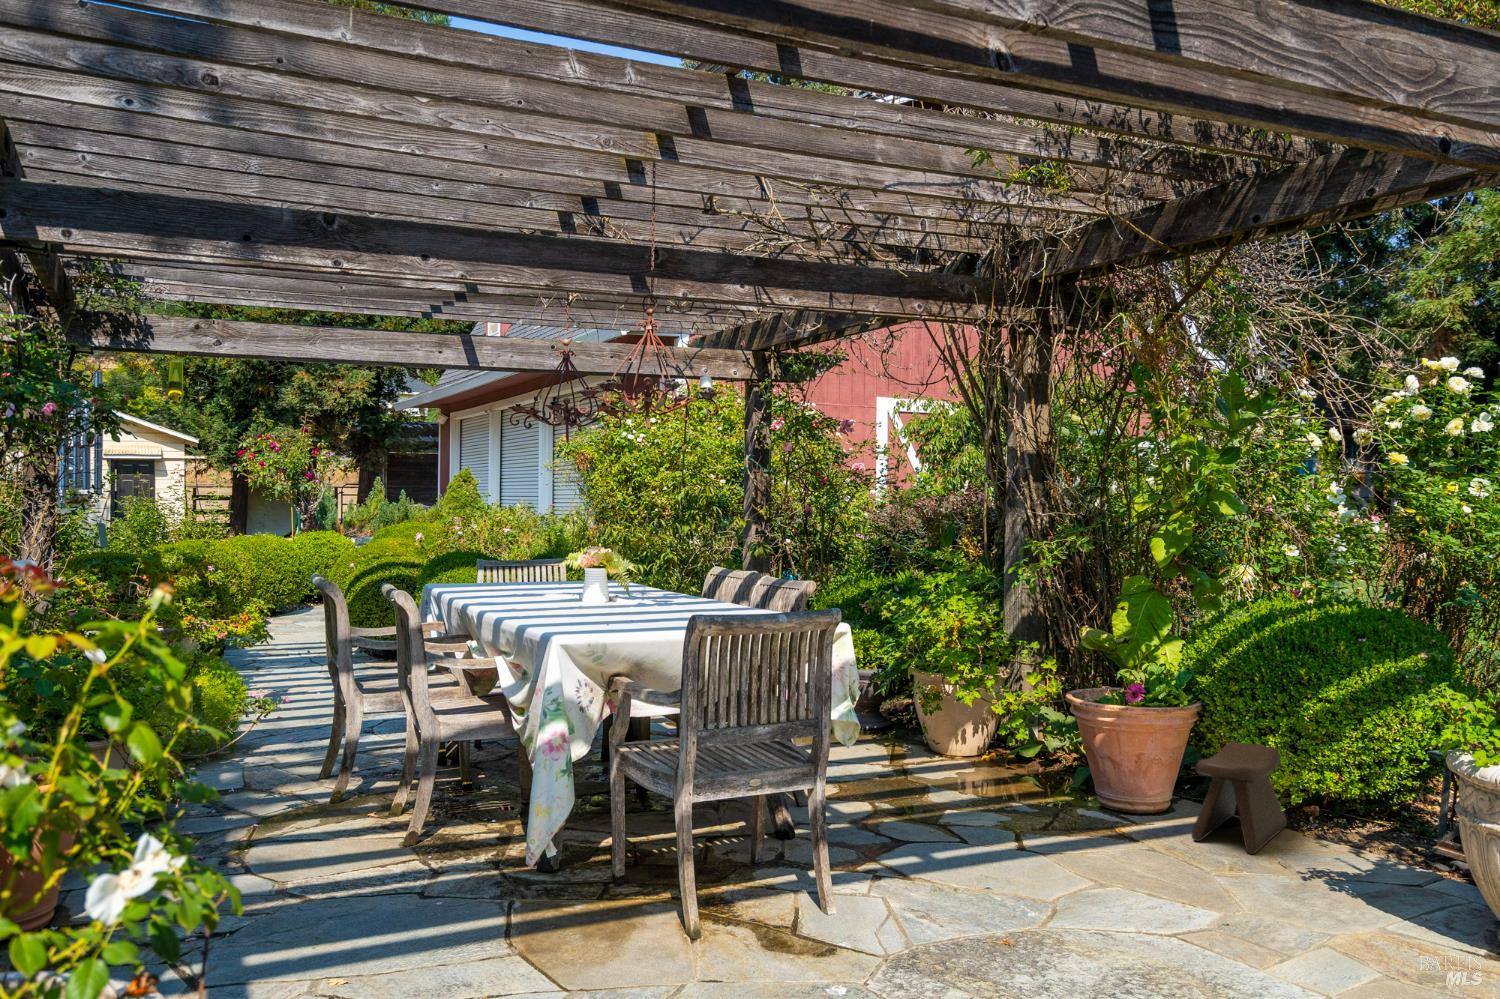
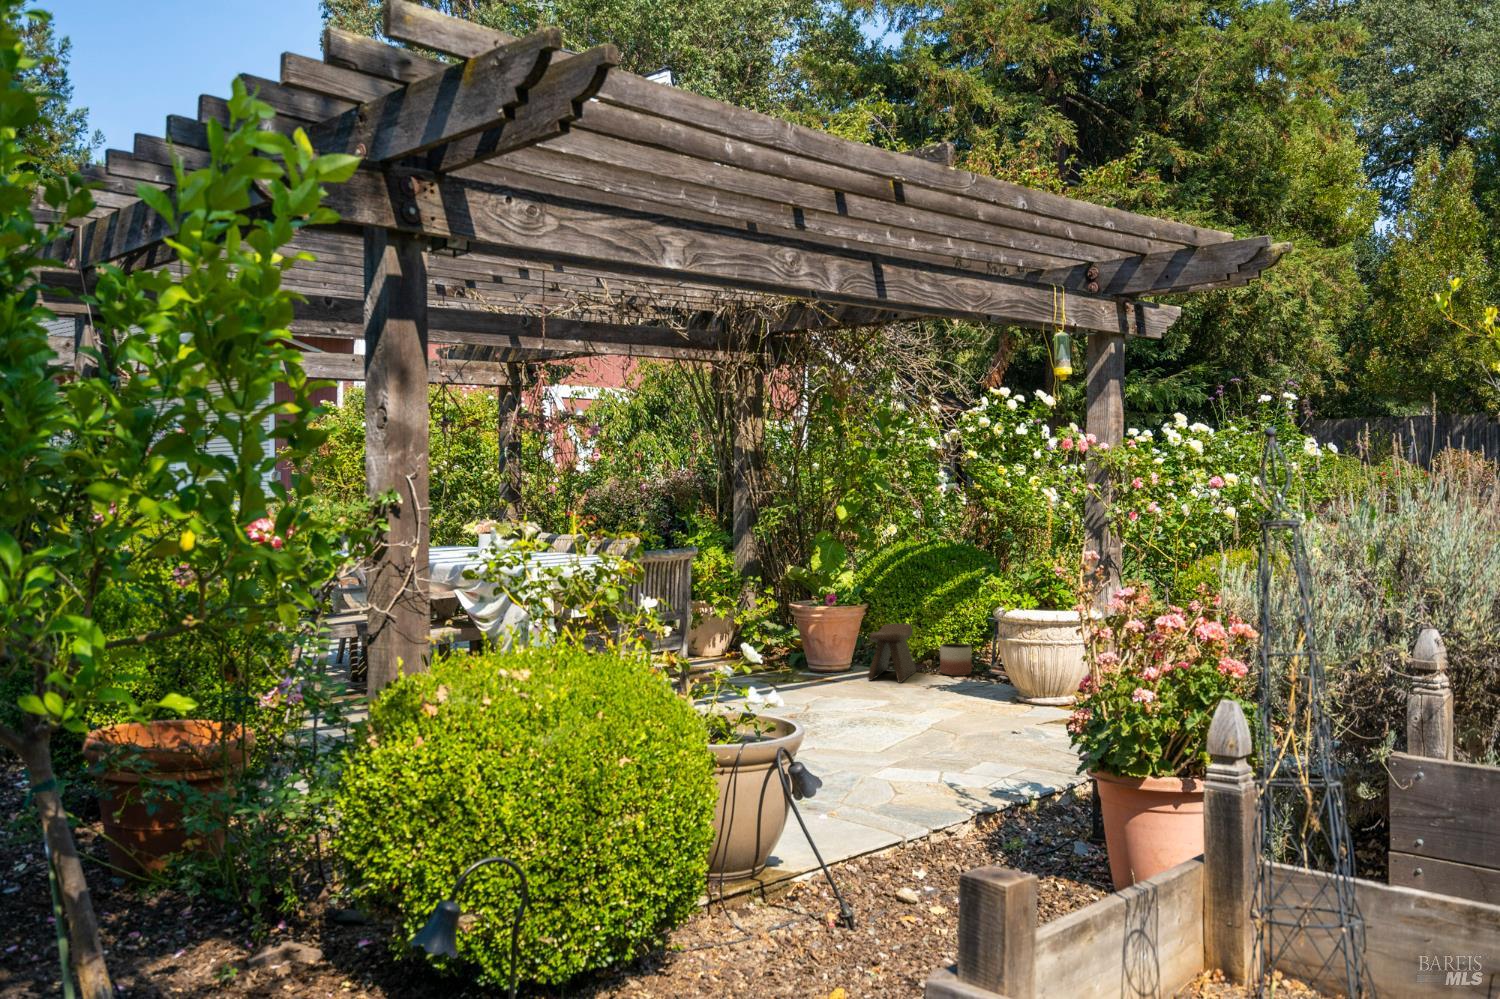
planter: none [1332,785,1394,849] -> present [940,643,972,676]

